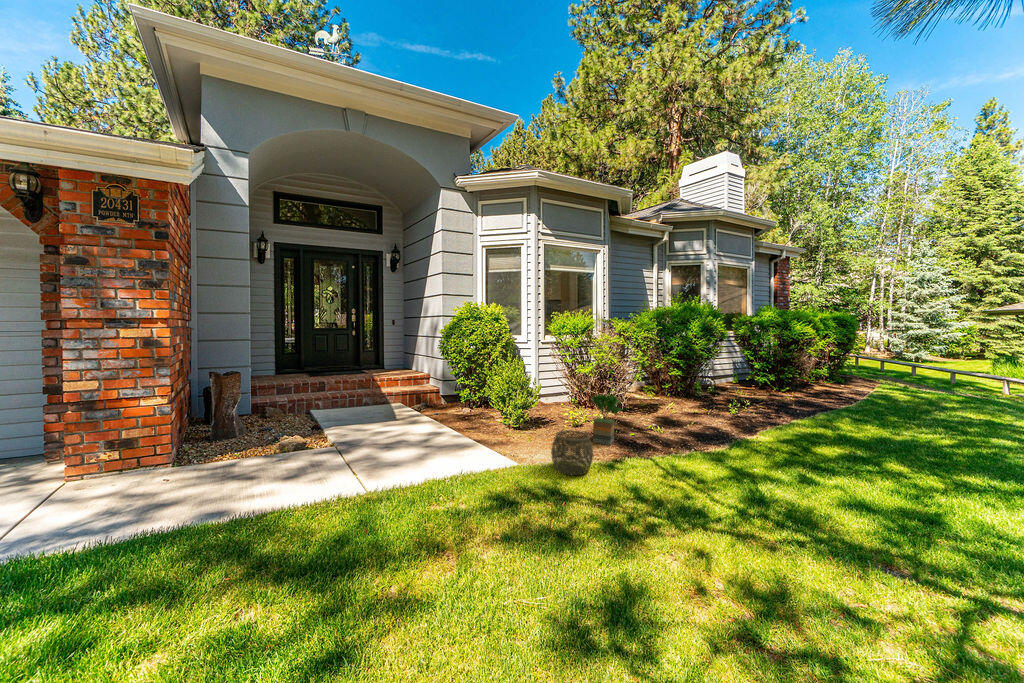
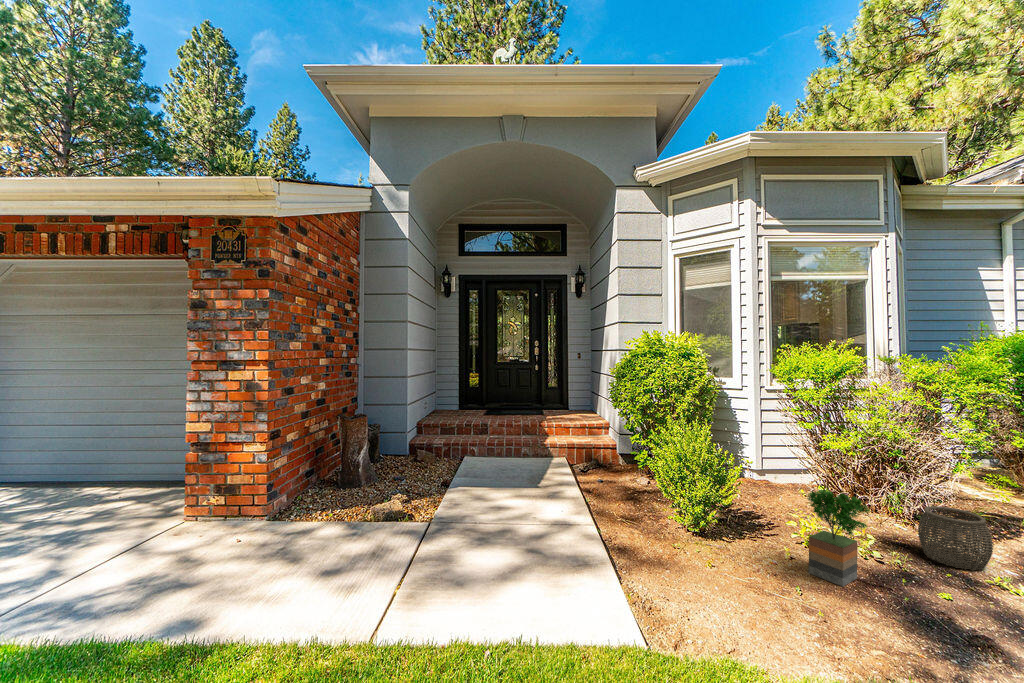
woven basket: present [551,430,593,475] -> present [918,506,993,570]

